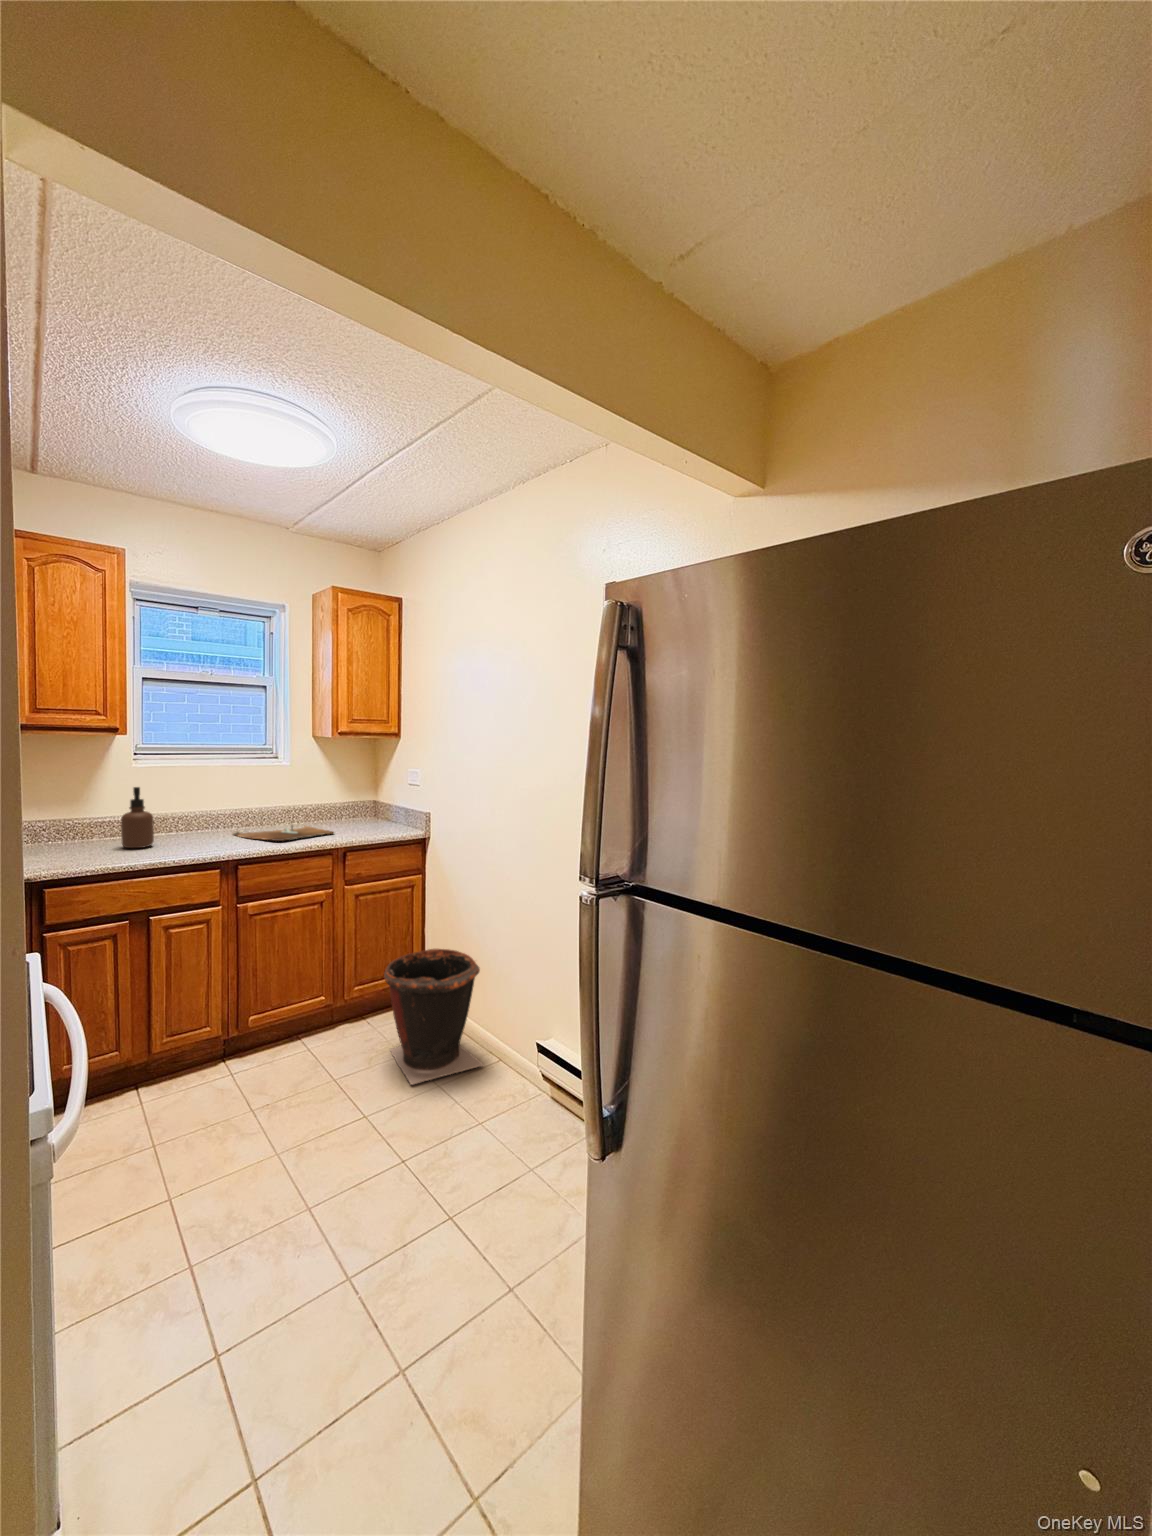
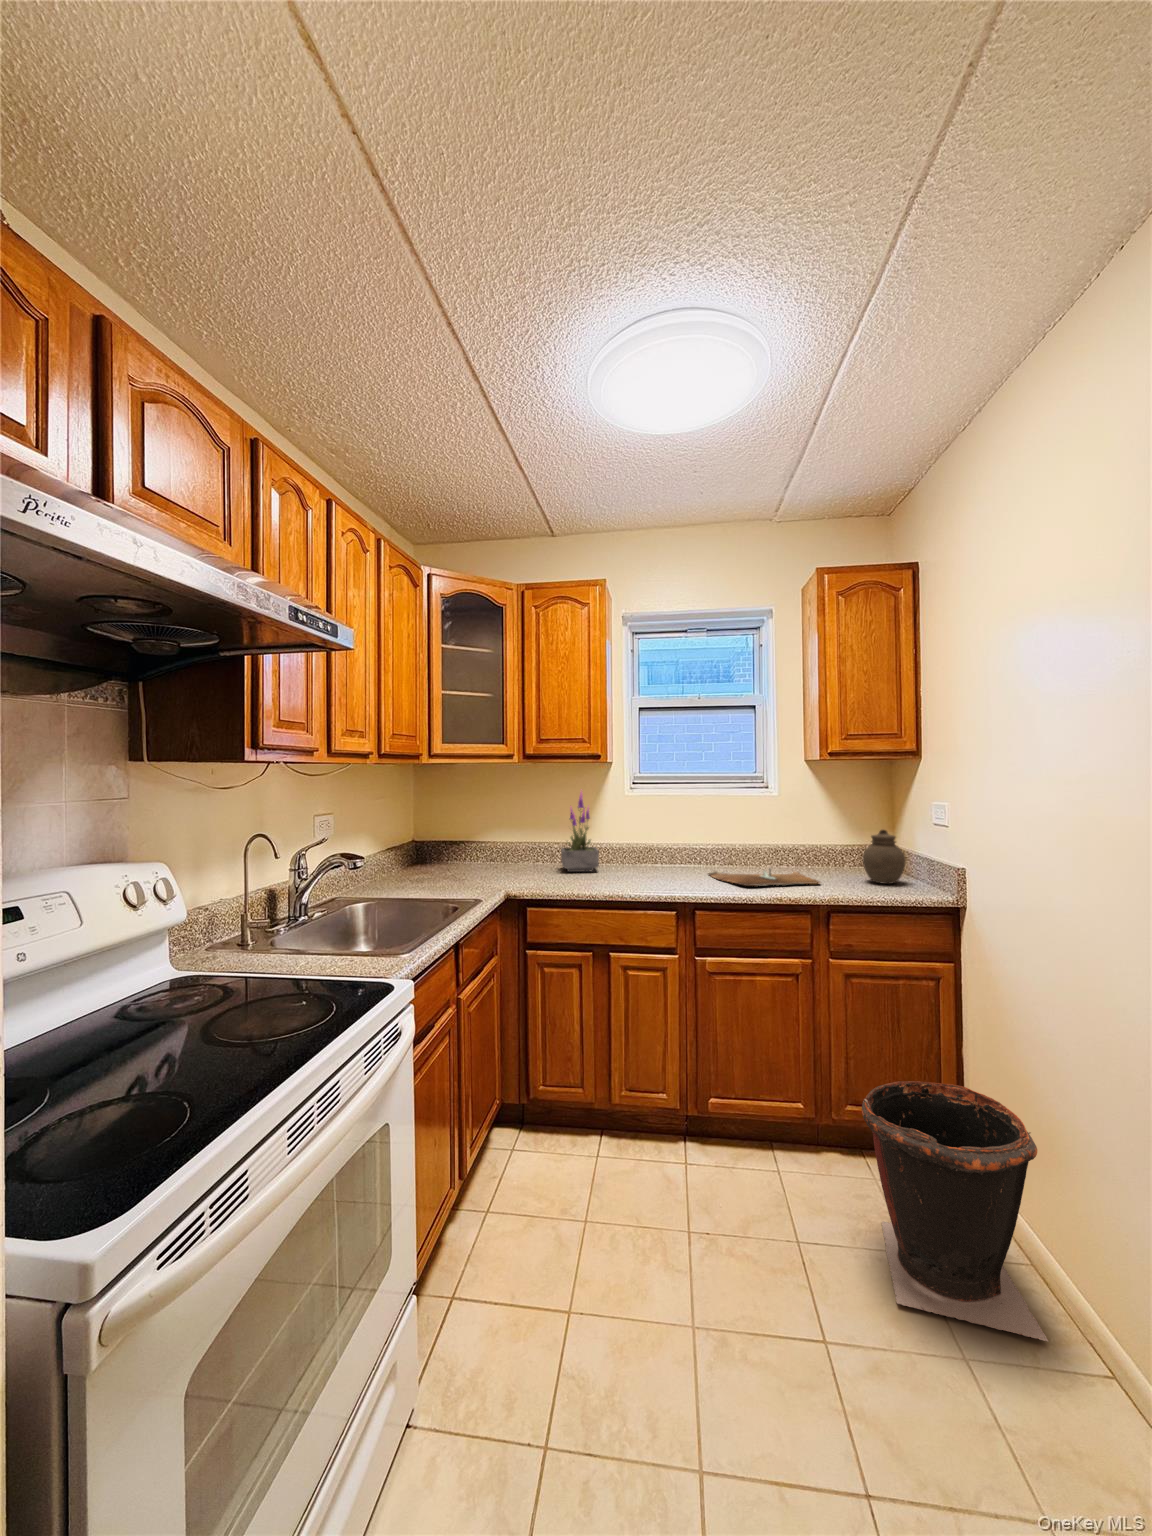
potted plant: none [55,760,112,847] -> present [561,792,599,872]
soap dispenser: present [121,787,154,848] -> none [601,815,628,878]
jar: none [361,790,391,829] -> present [863,830,906,884]

